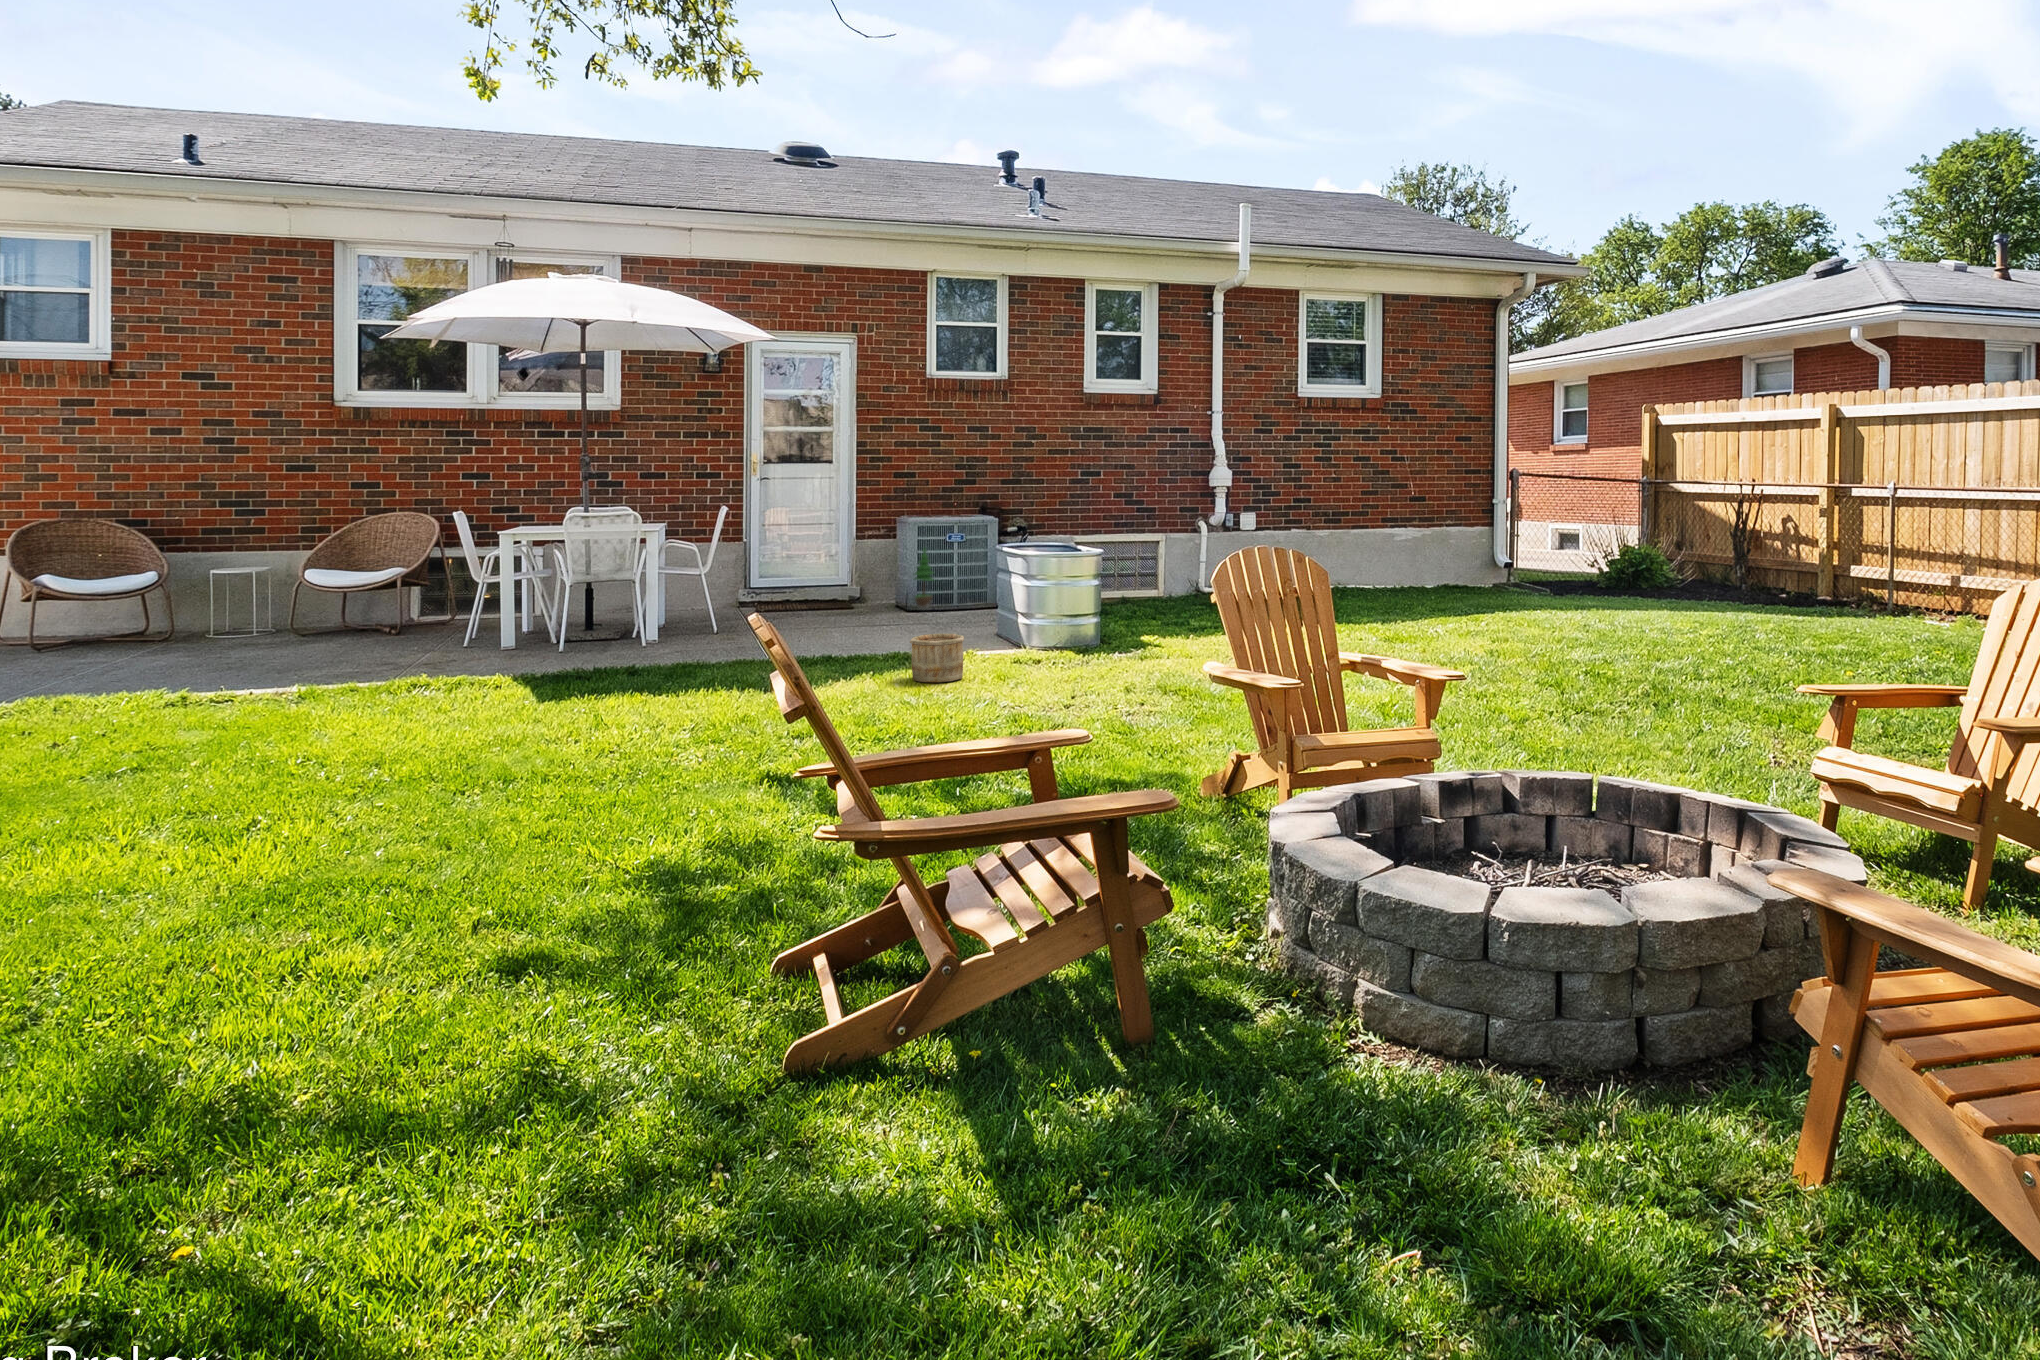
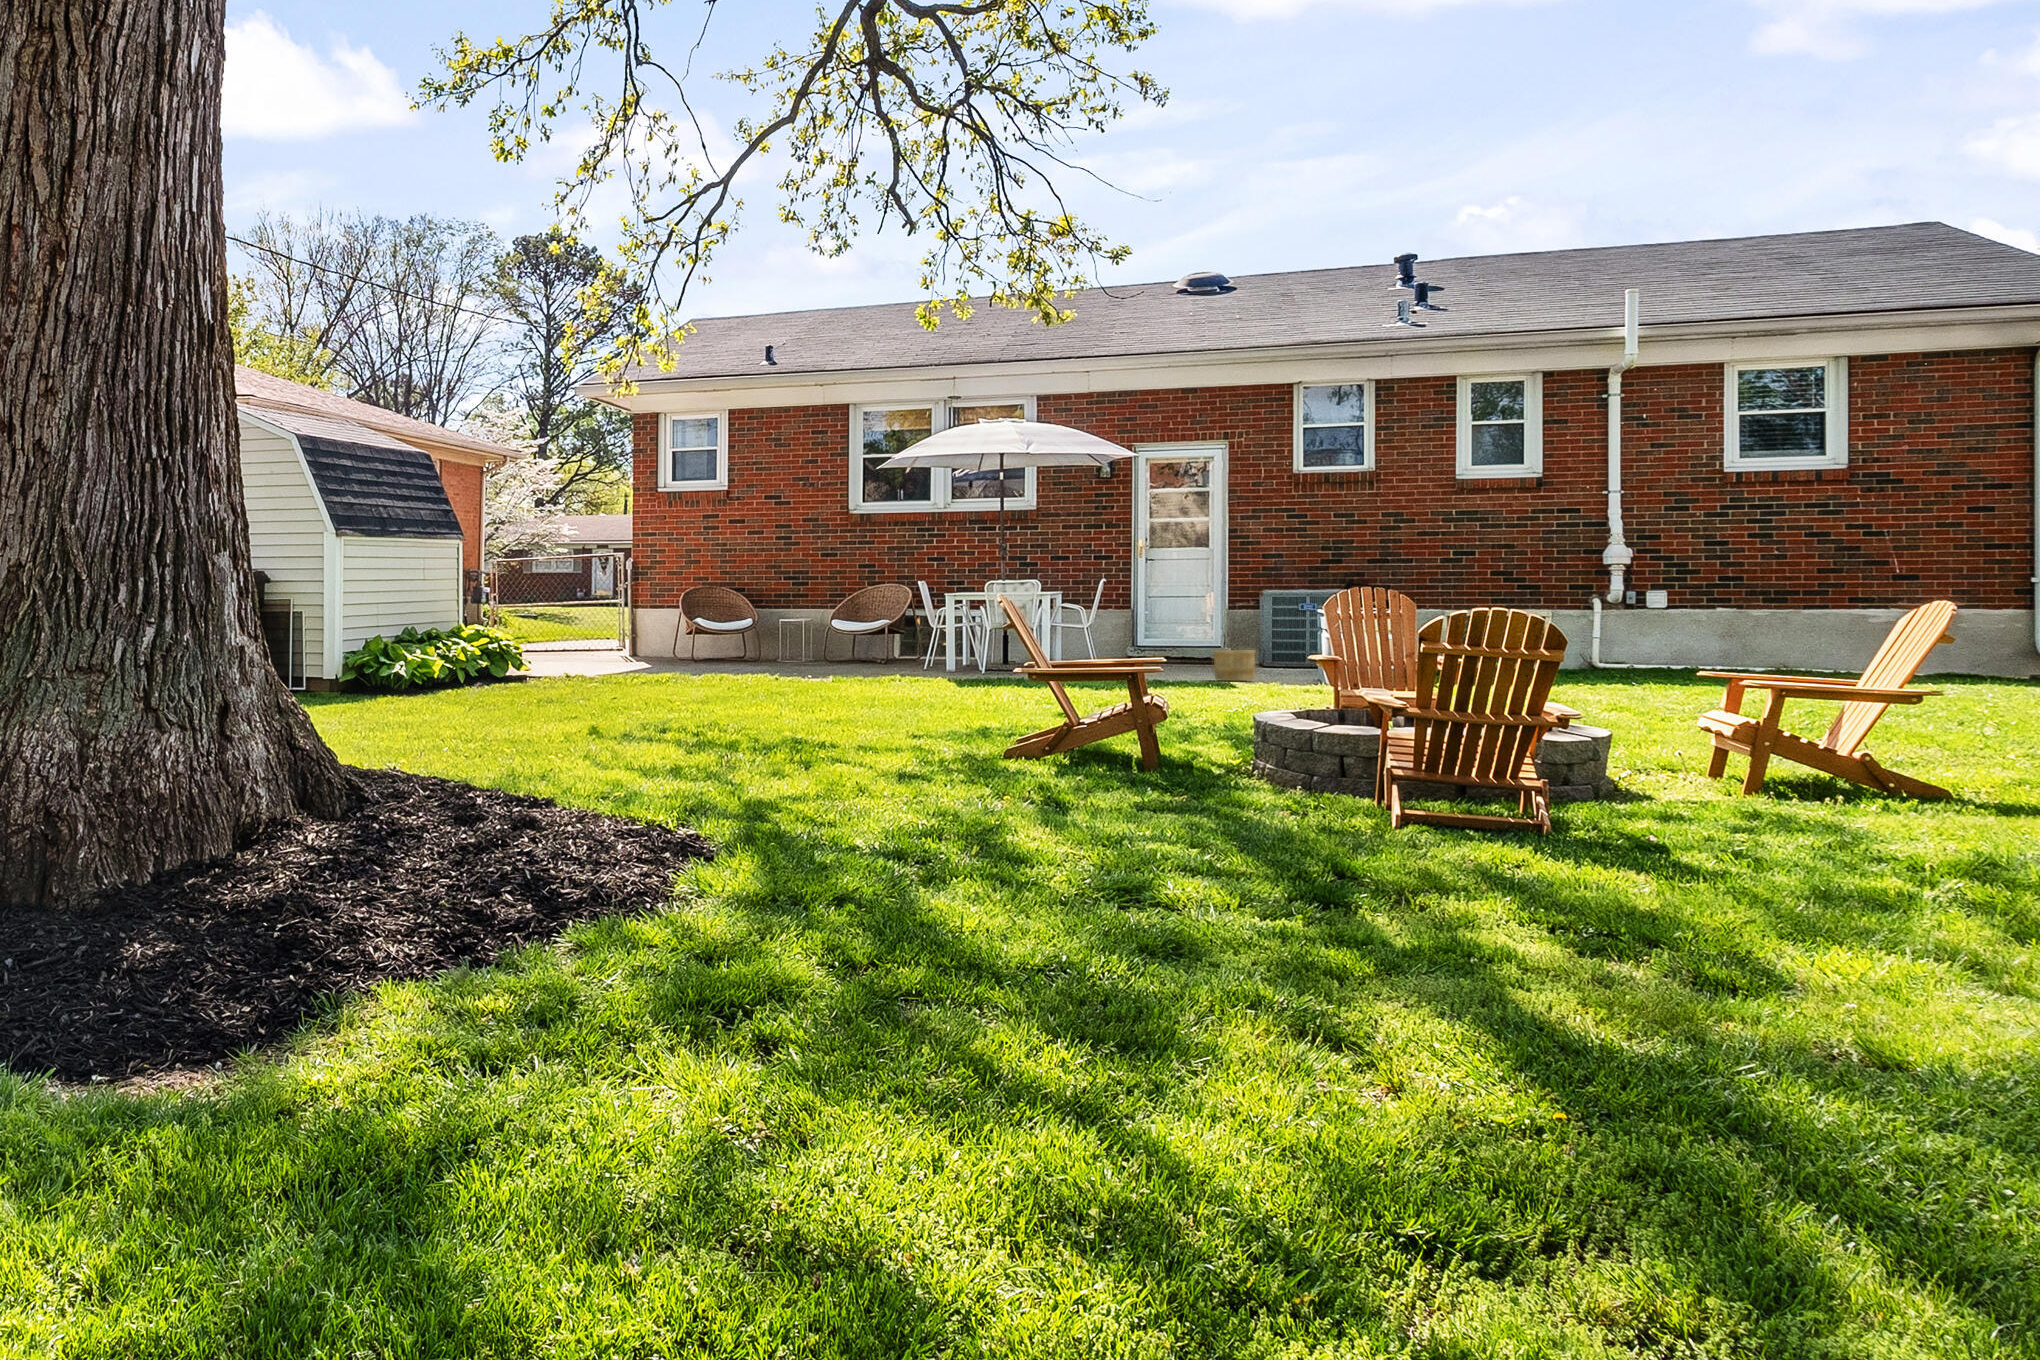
potted tree: present [915,549,933,610] -> none [1269,617,1291,672]

